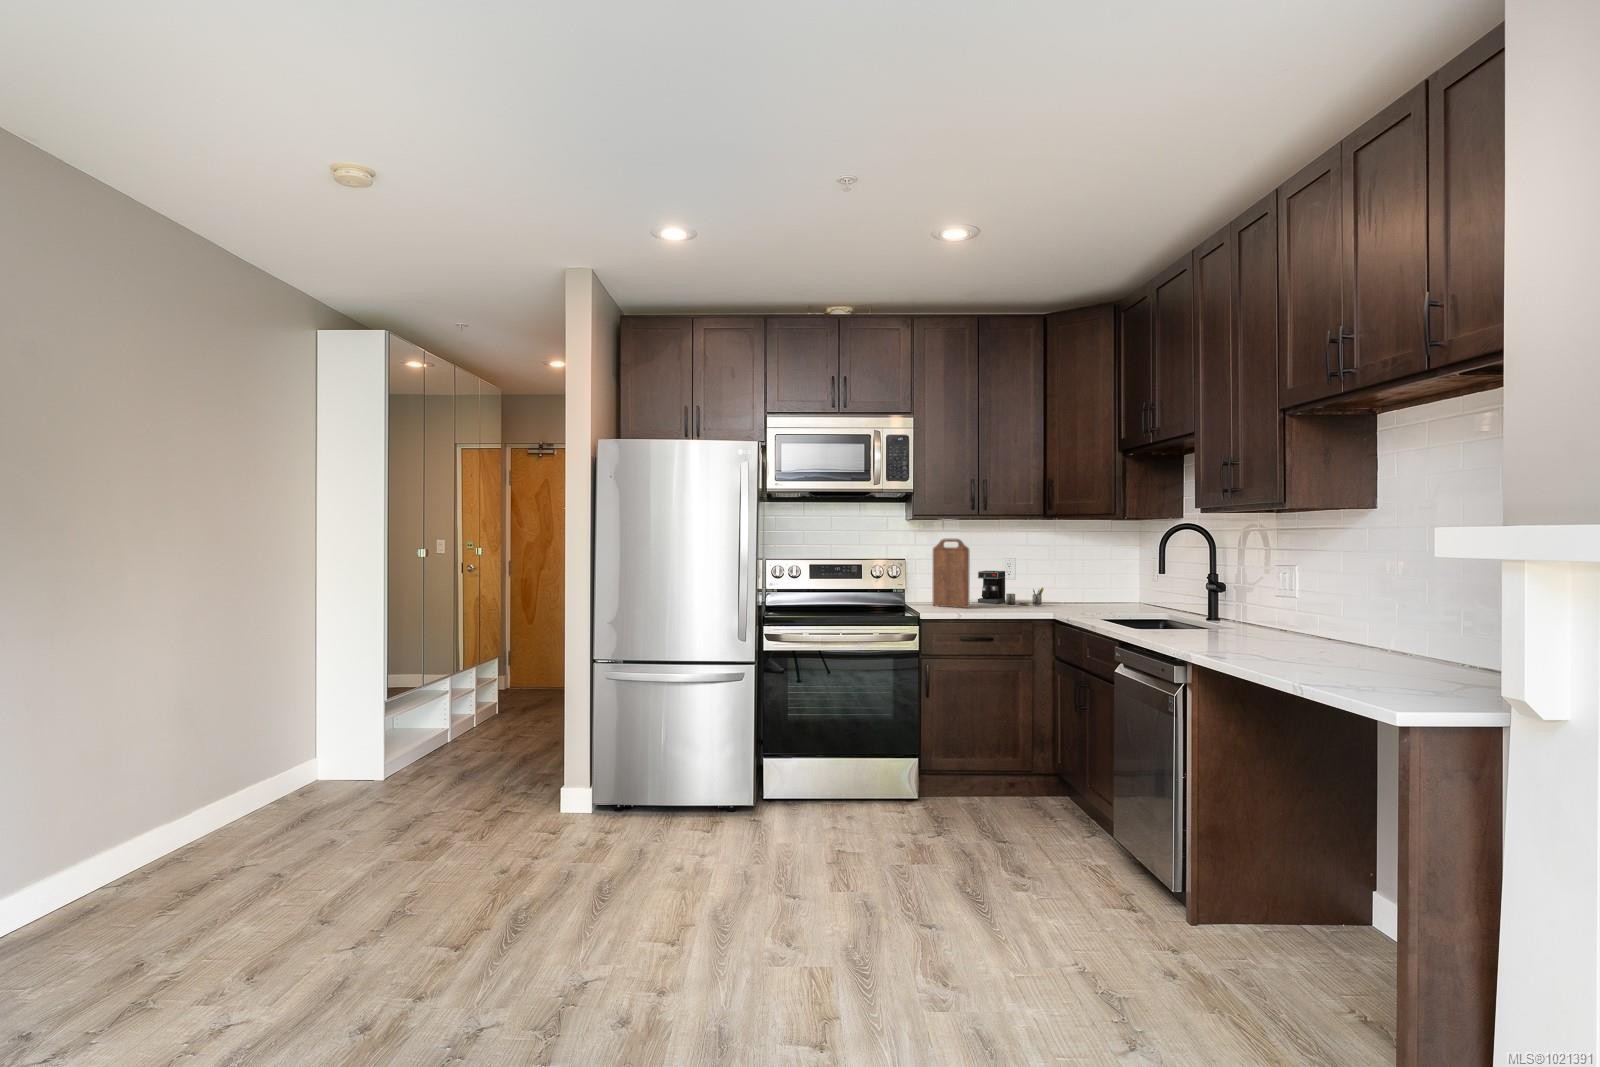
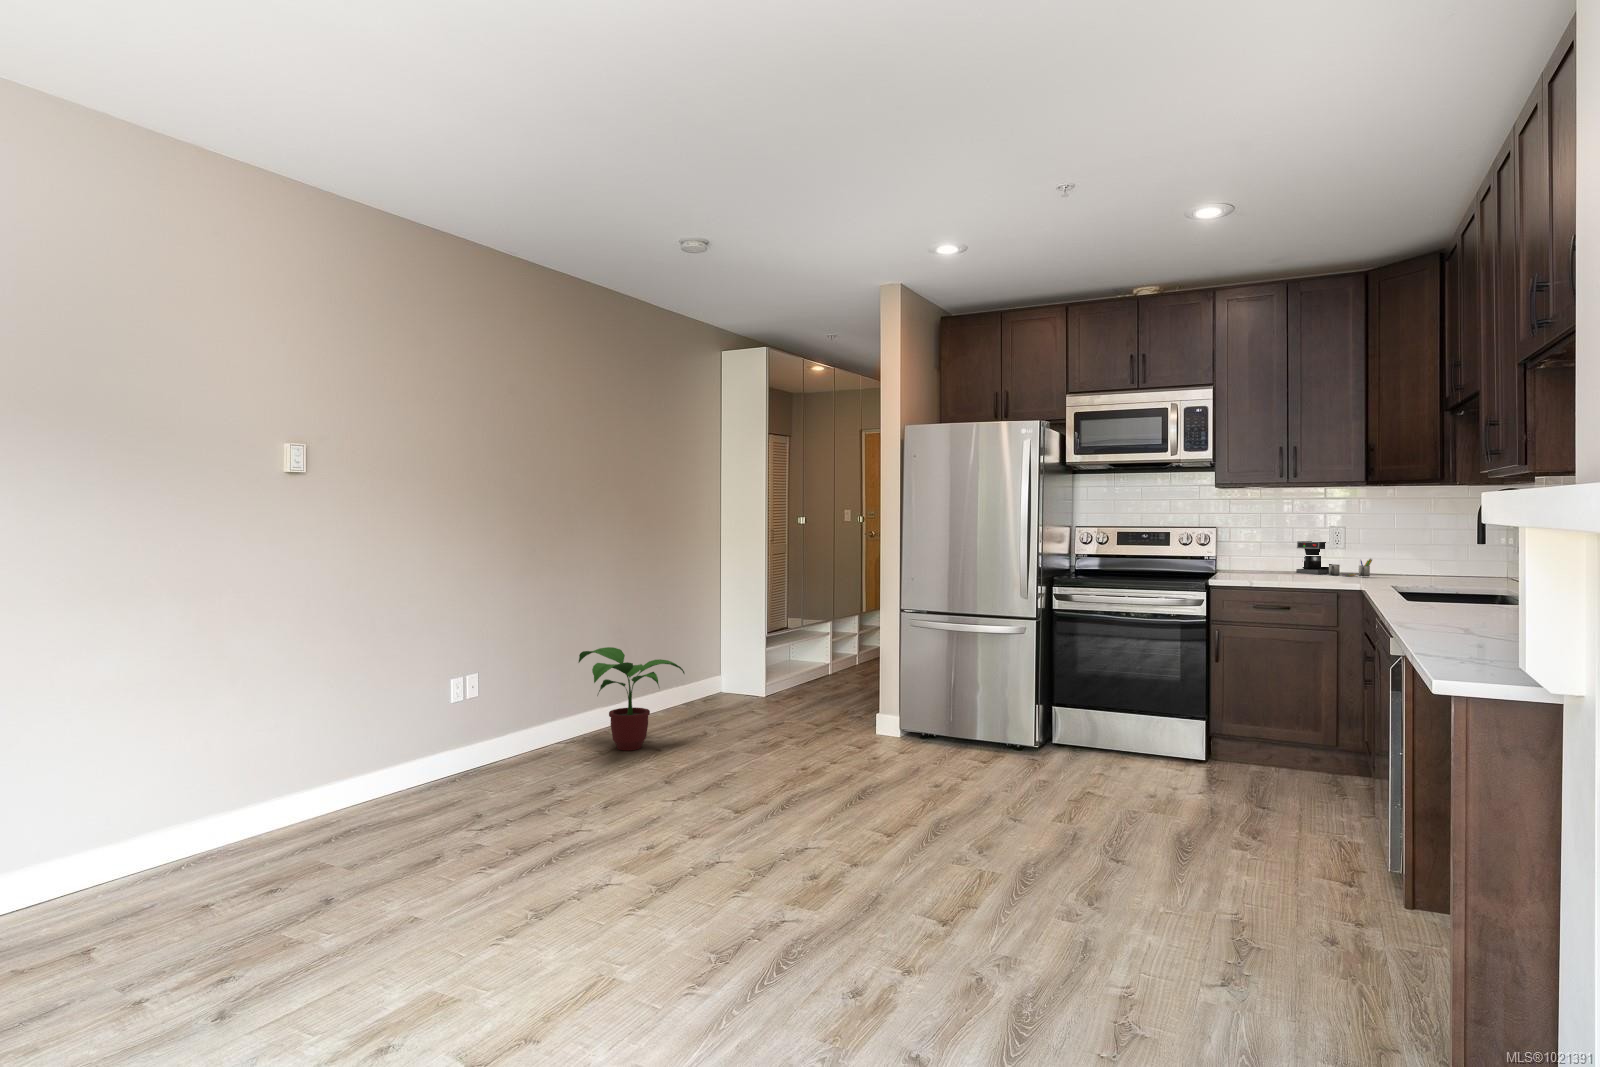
cutting board: present [933,538,970,608] -> none [1237,507,1275,576]
potted plant: none [138,740,311,884] -> present [579,647,685,750]

